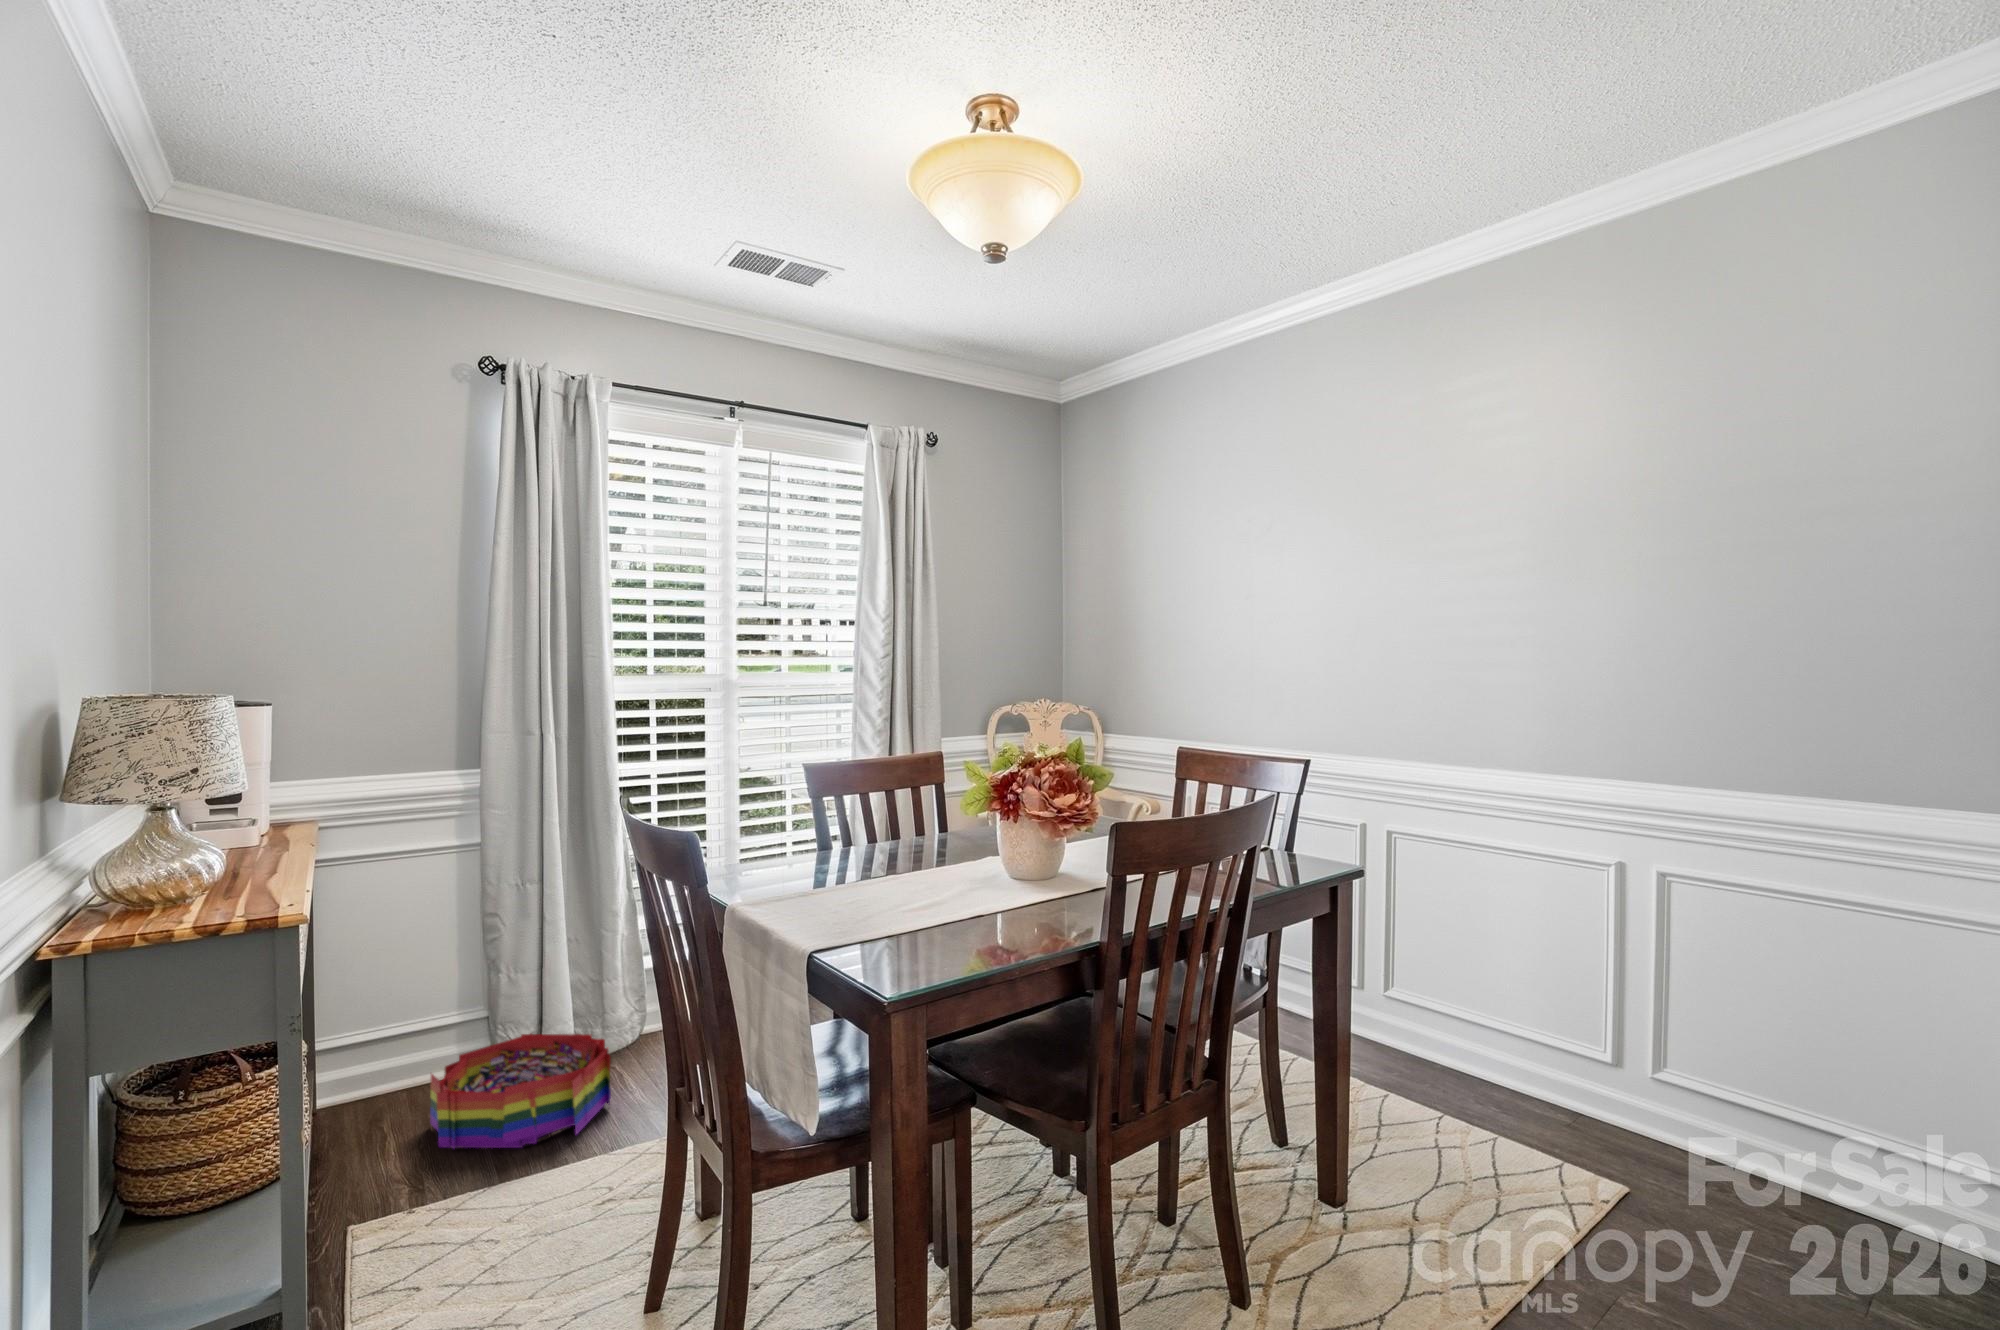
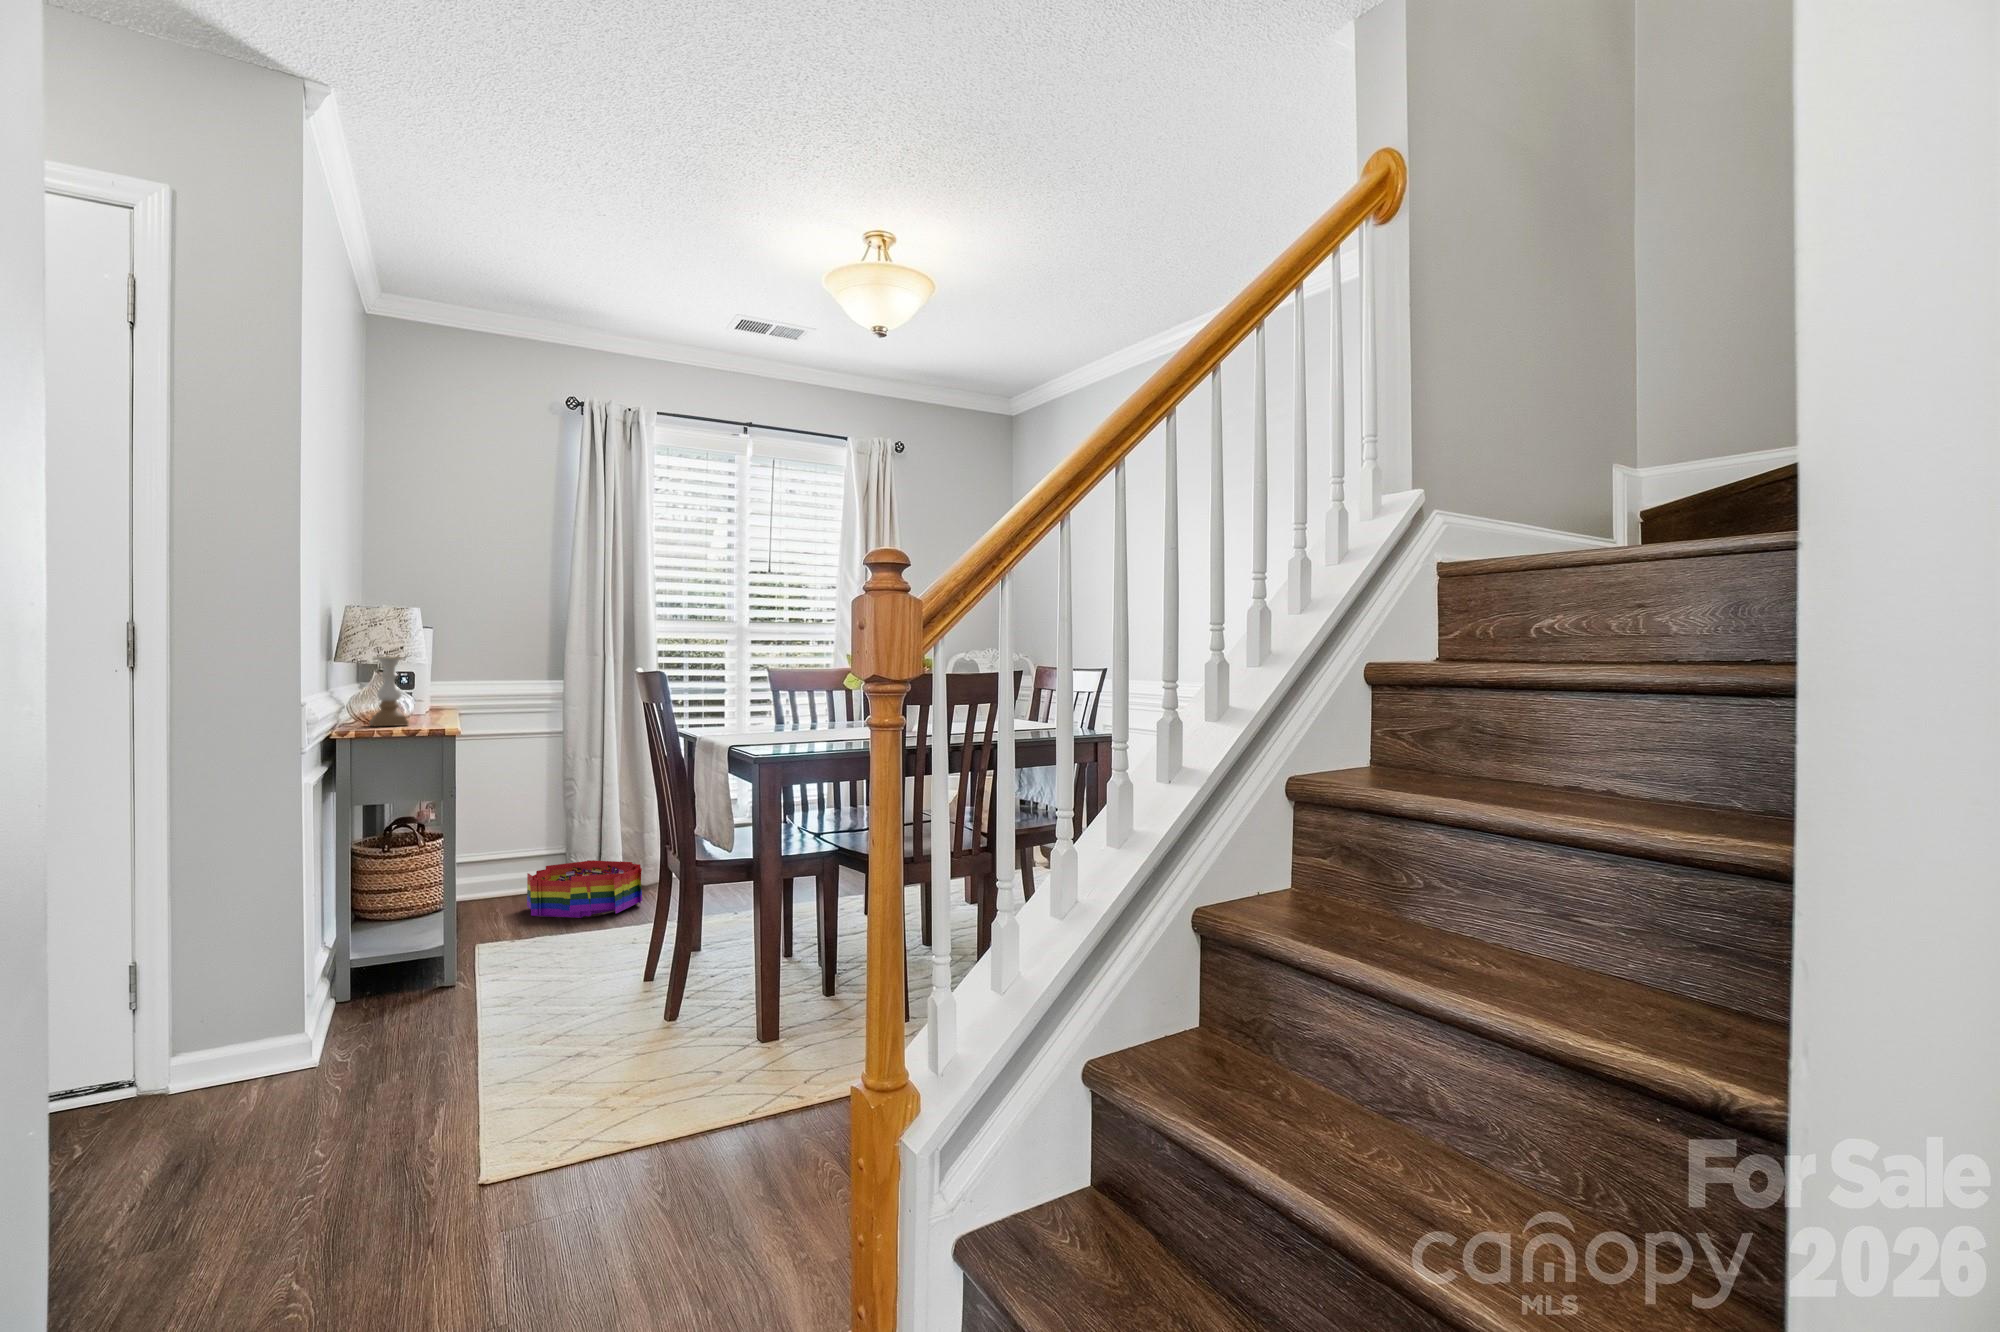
candle holder: none [129,786,208,926] -> present [369,657,409,726]

